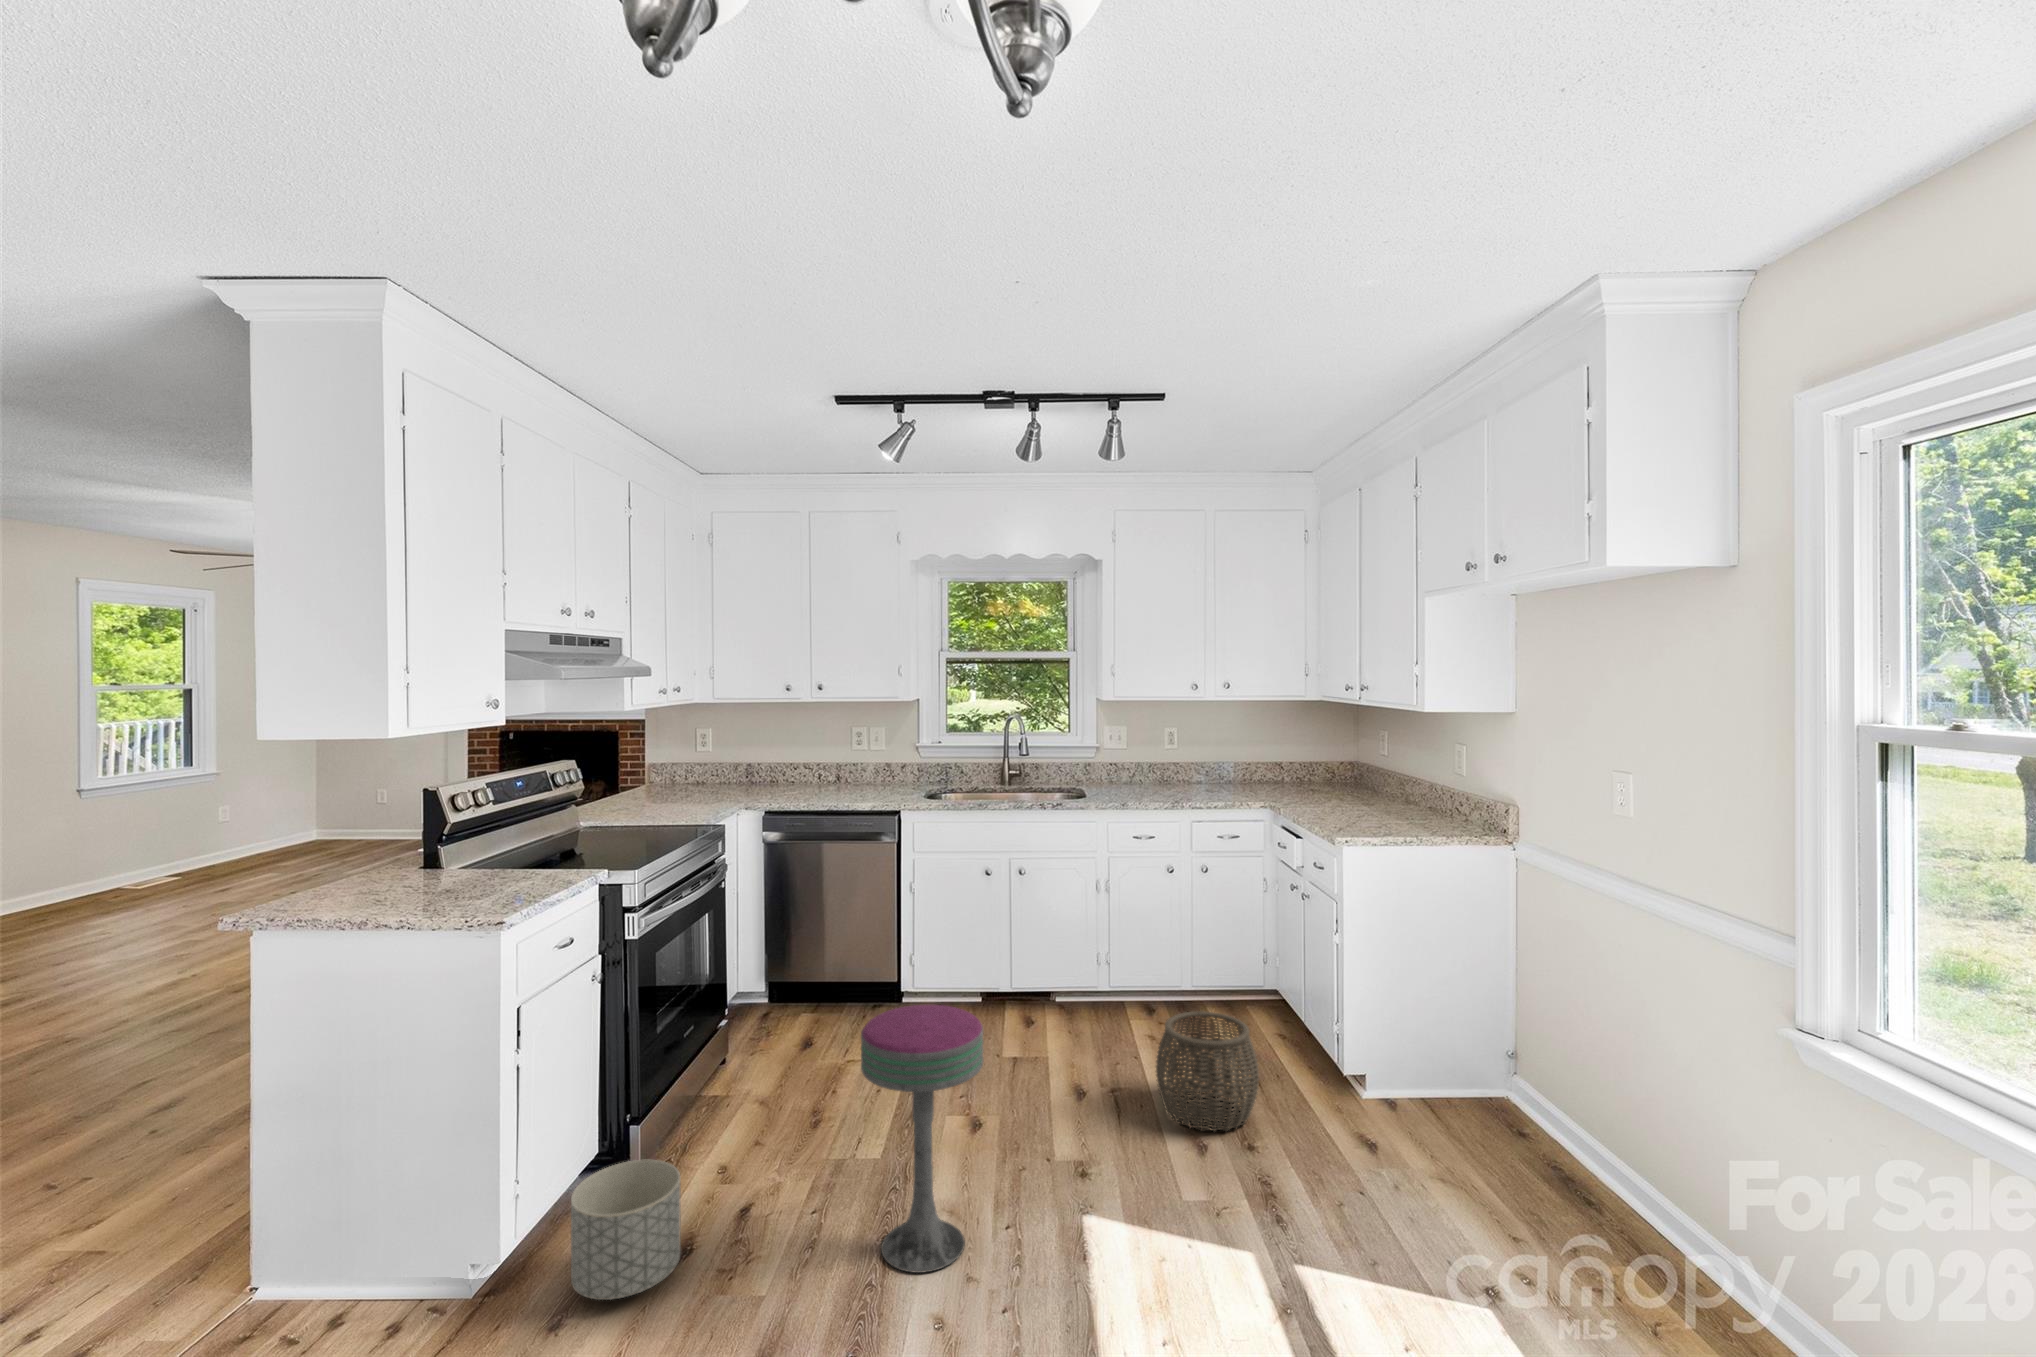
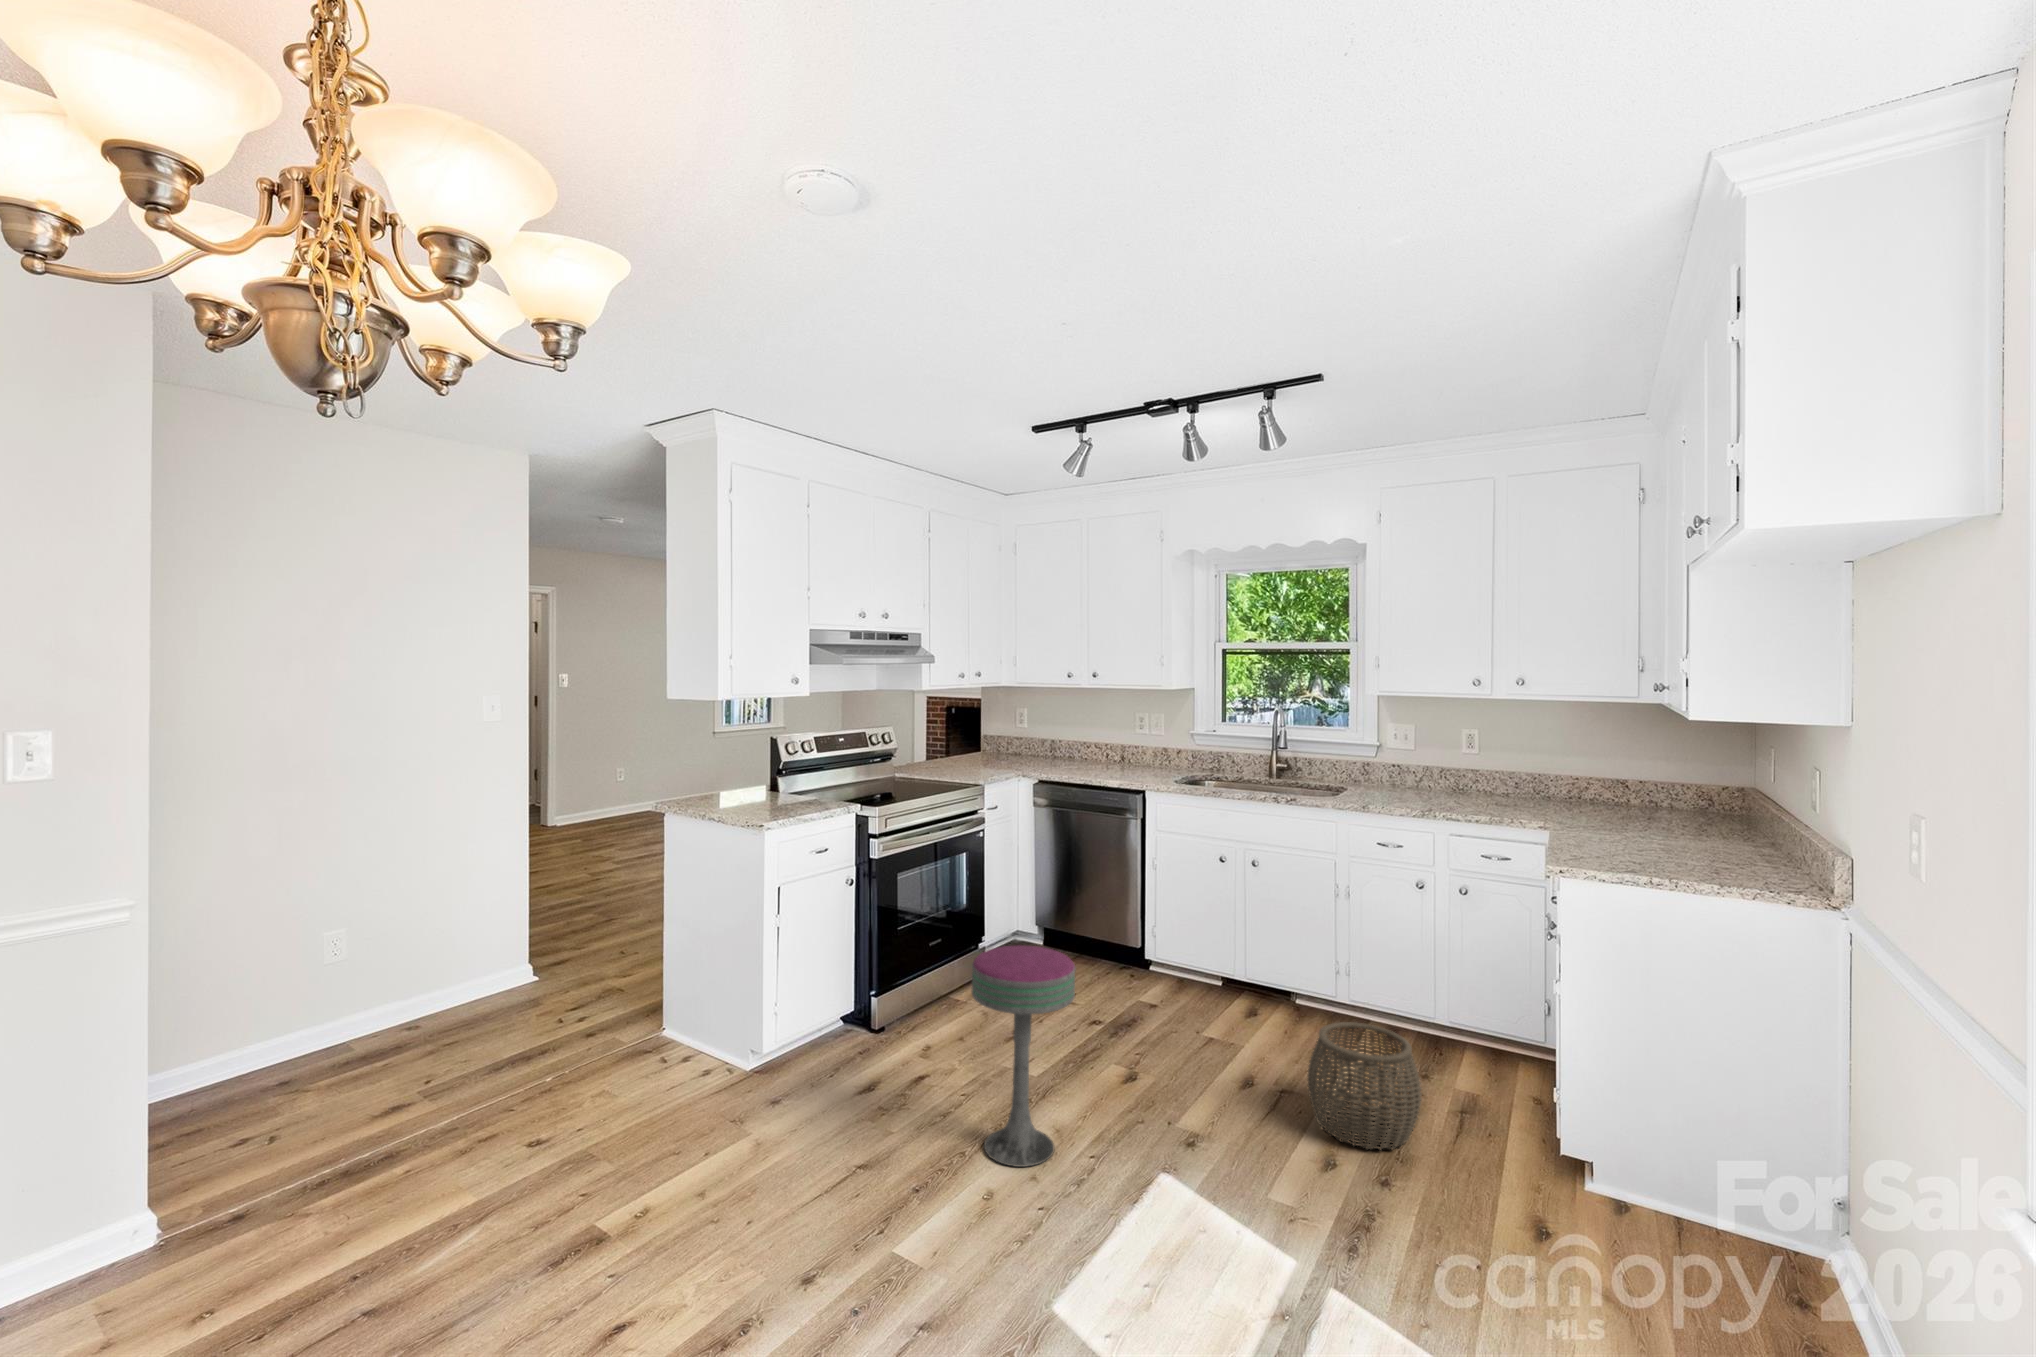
planter: present [571,1160,681,1300] -> none [779,1018,855,1109]

